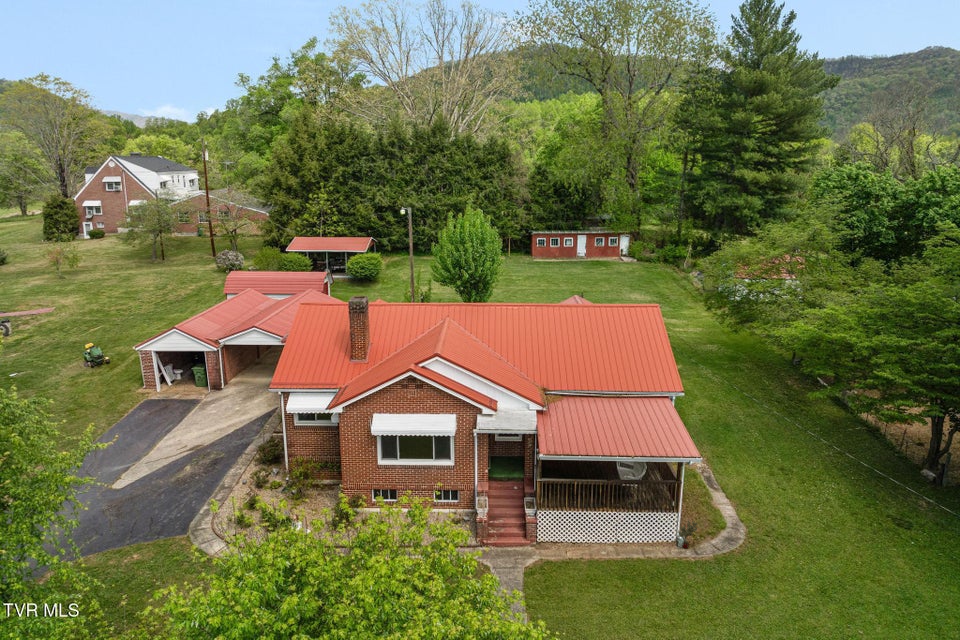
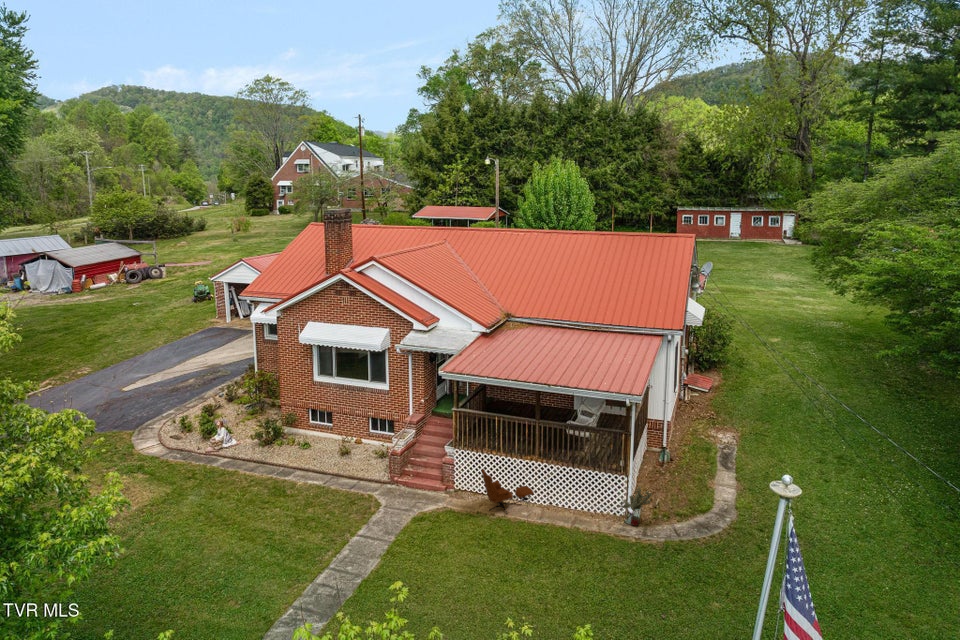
lounge chair: none [575,525,606,557] -> present [482,469,534,512]

